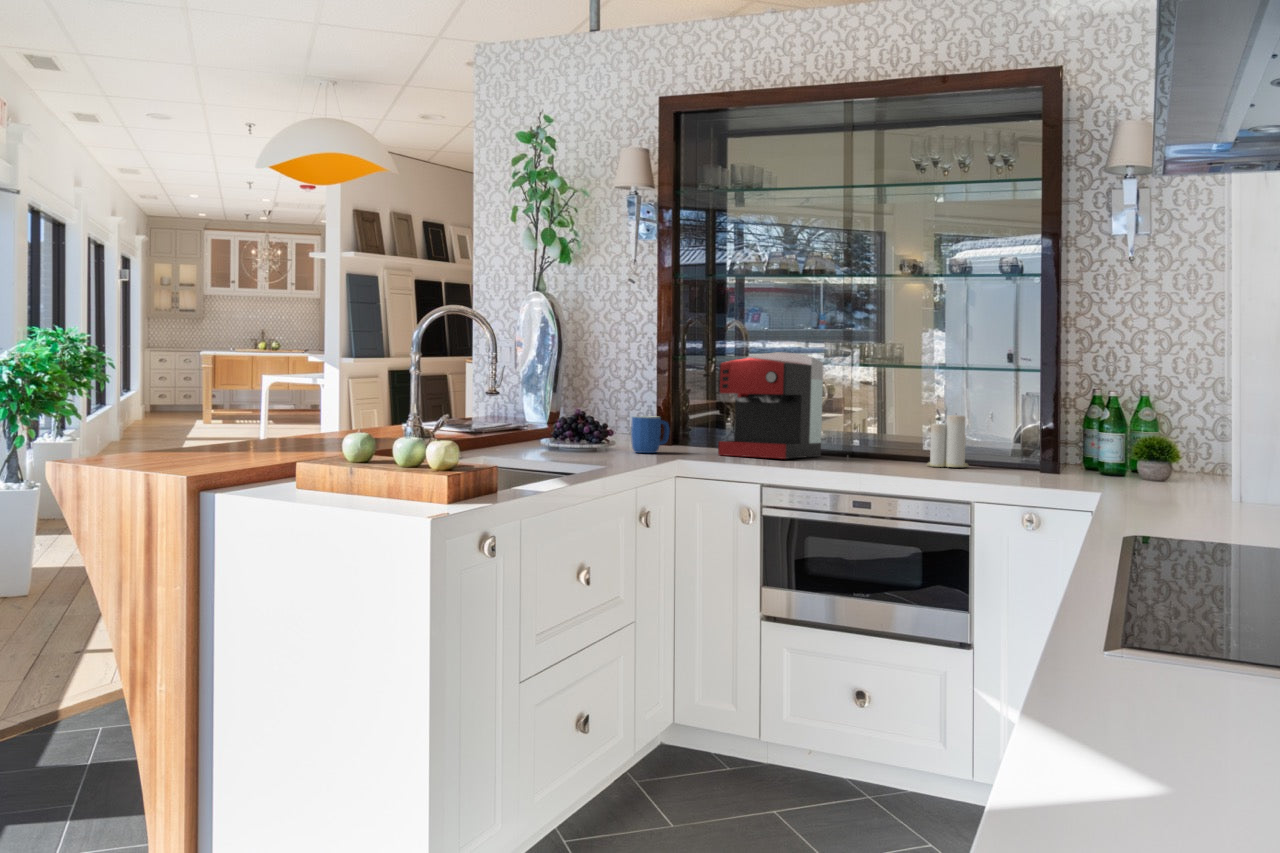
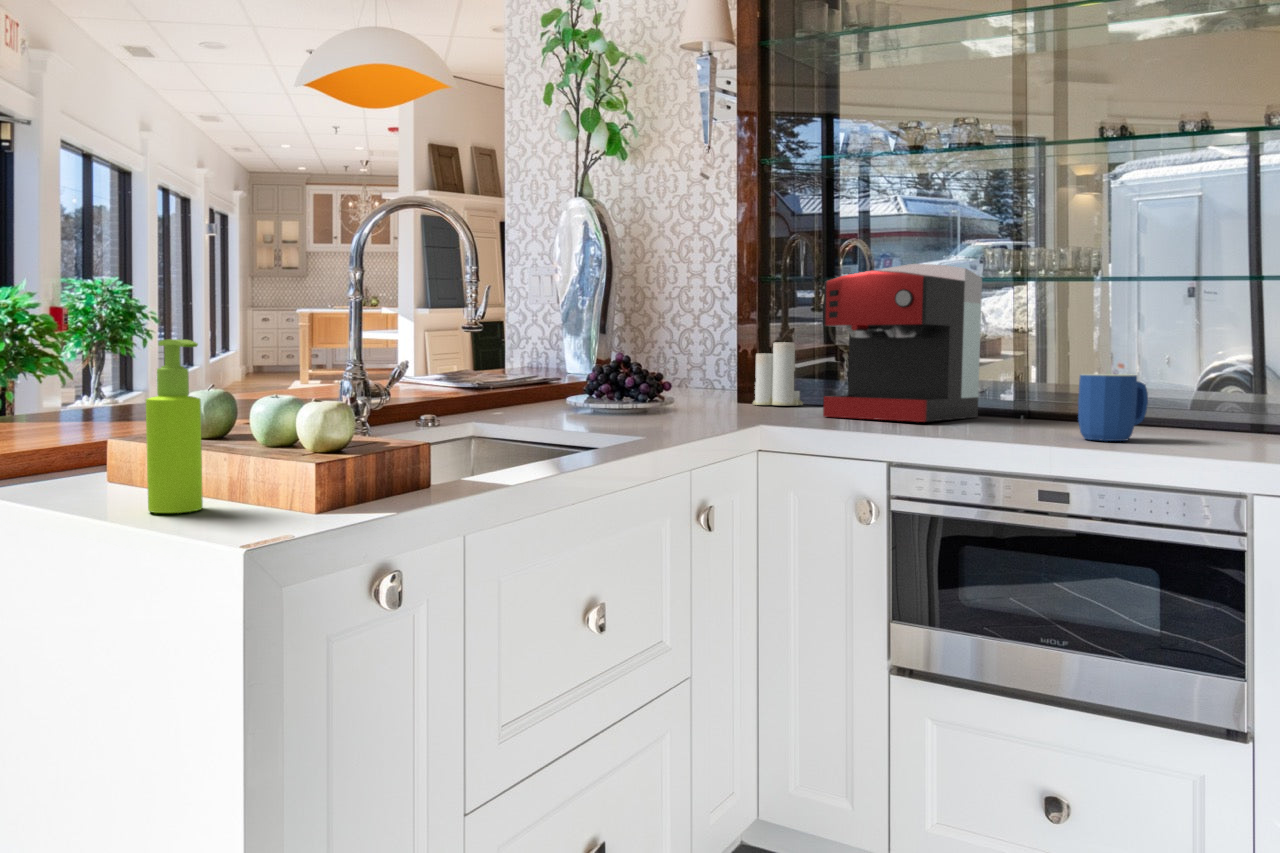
soap dispenser: none [363,406,396,501] -> present [146,339,203,513]
candle: present [927,415,968,467] -> present [753,342,803,405]
mug: present [631,416,670,453] -> present [1078,374,1148,441]

